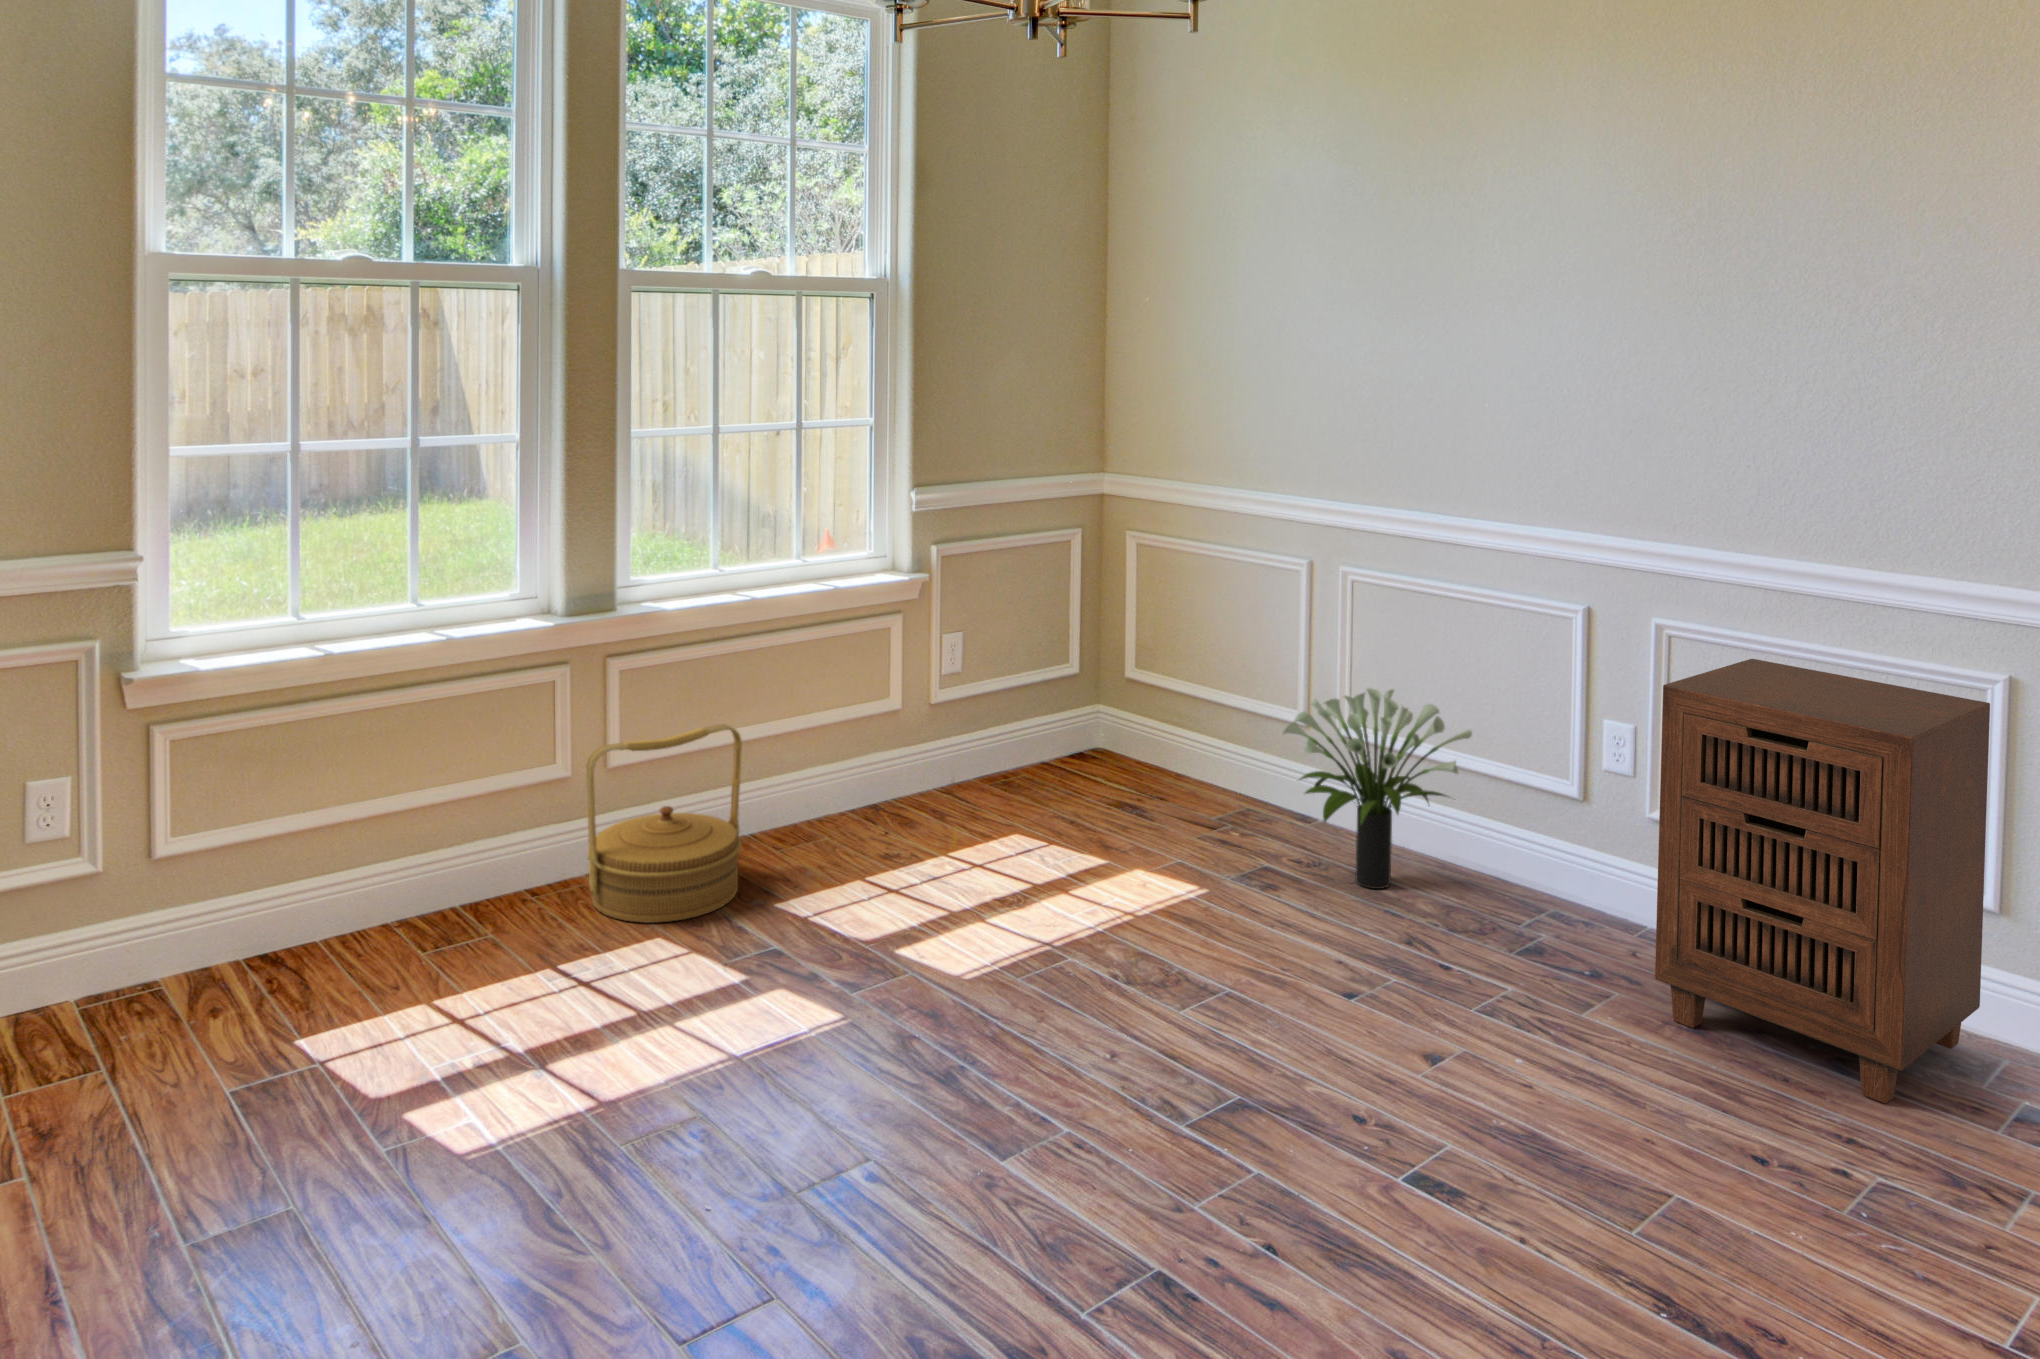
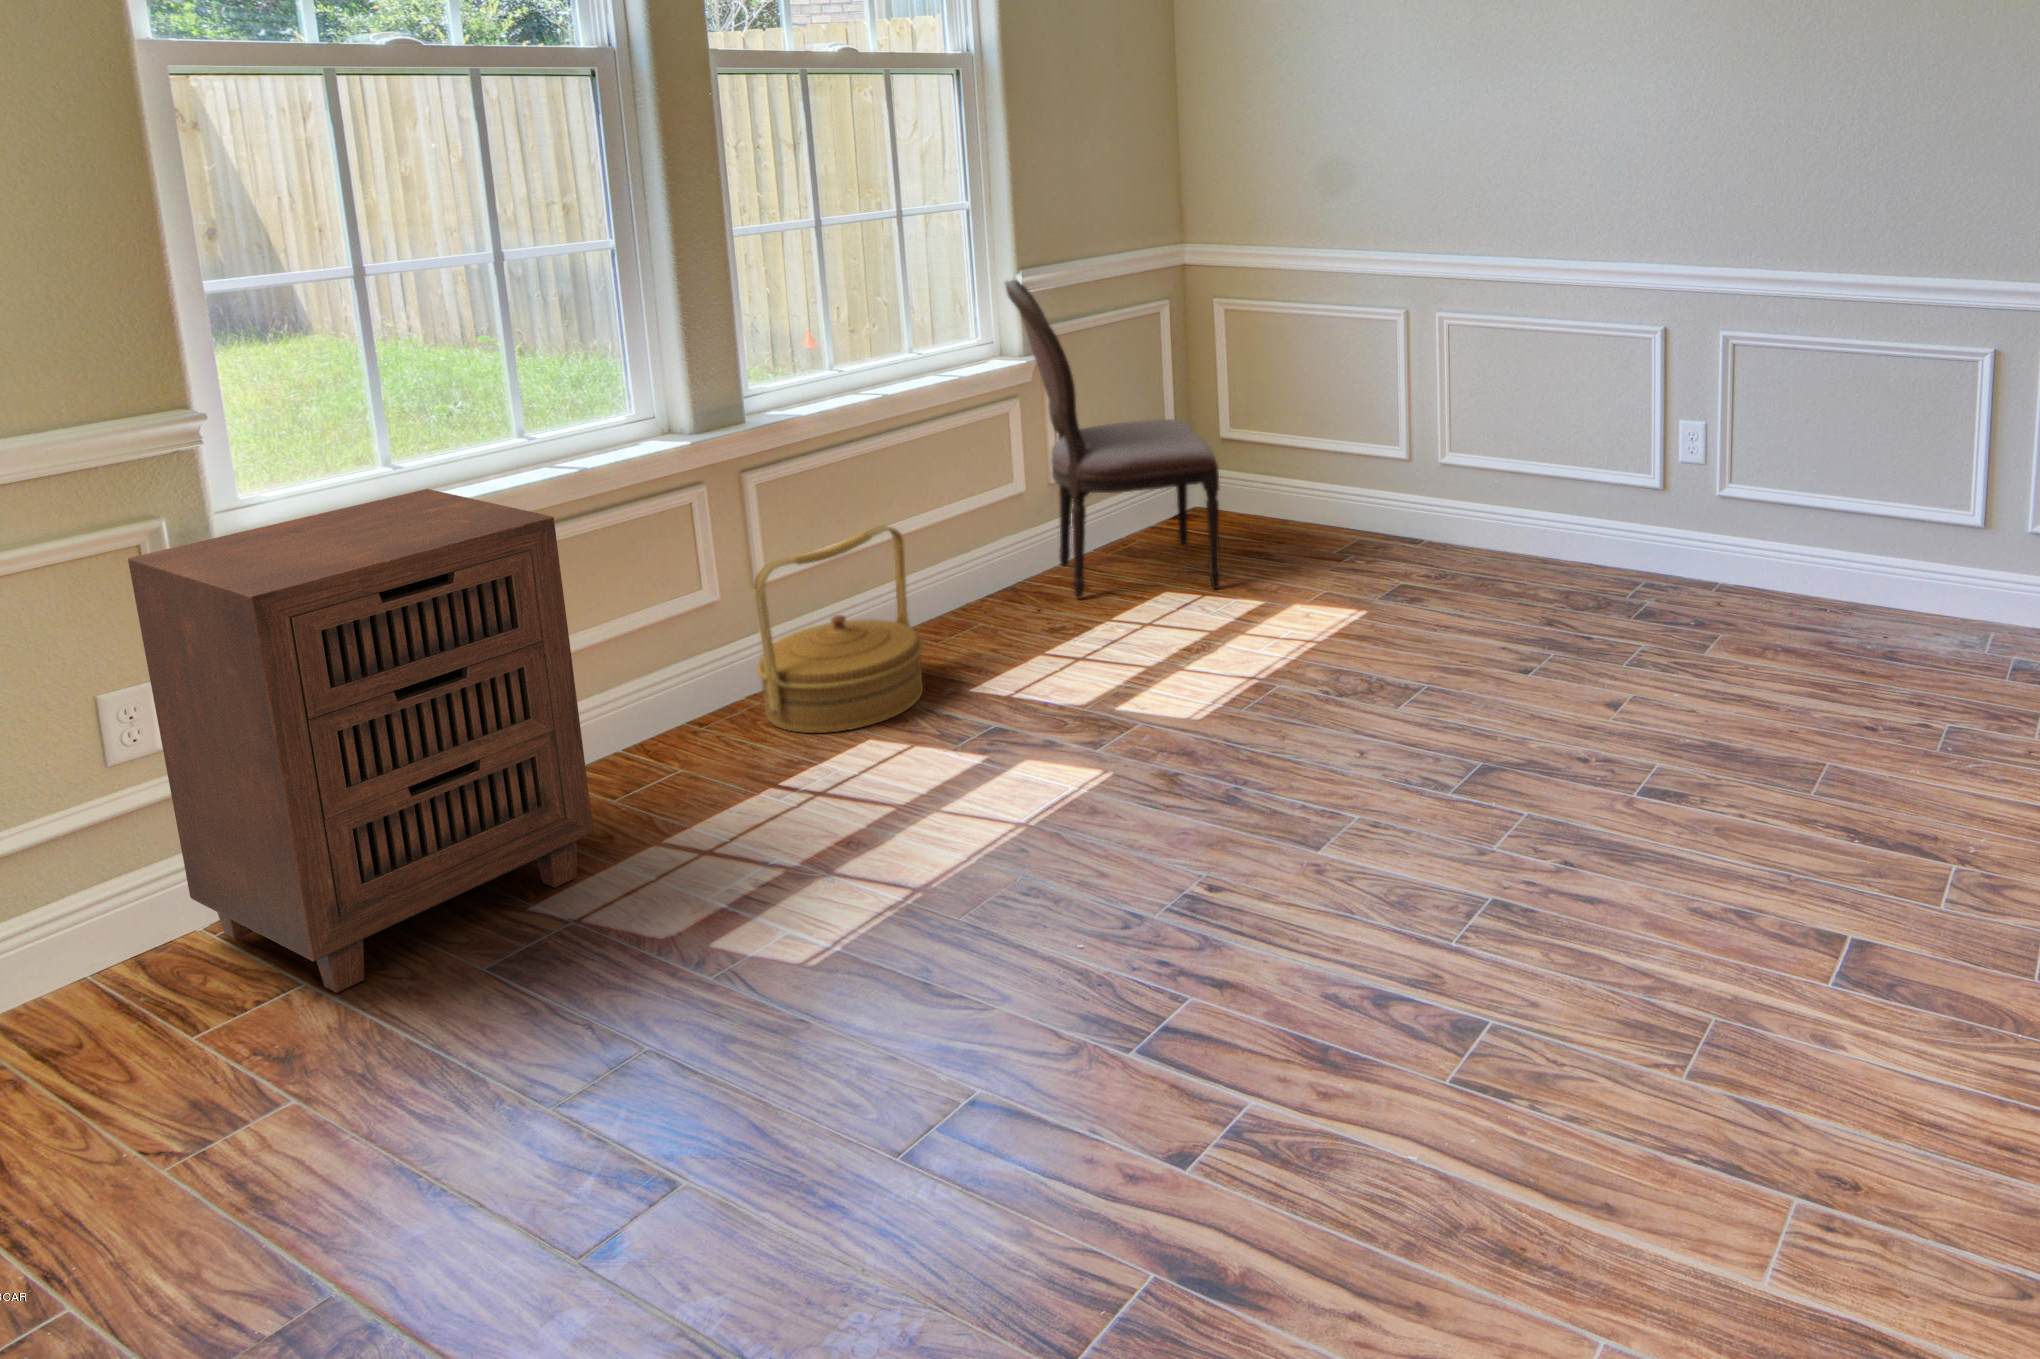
dining chair: none [890,498,1075,838] -> present [1005,280,1220,599]
cabinet: present [1655,659,1990,1103] -> present [128,489,594,993]
potted plant: present [1284,688,1472,889] -> none [1419,416,1579,589]

